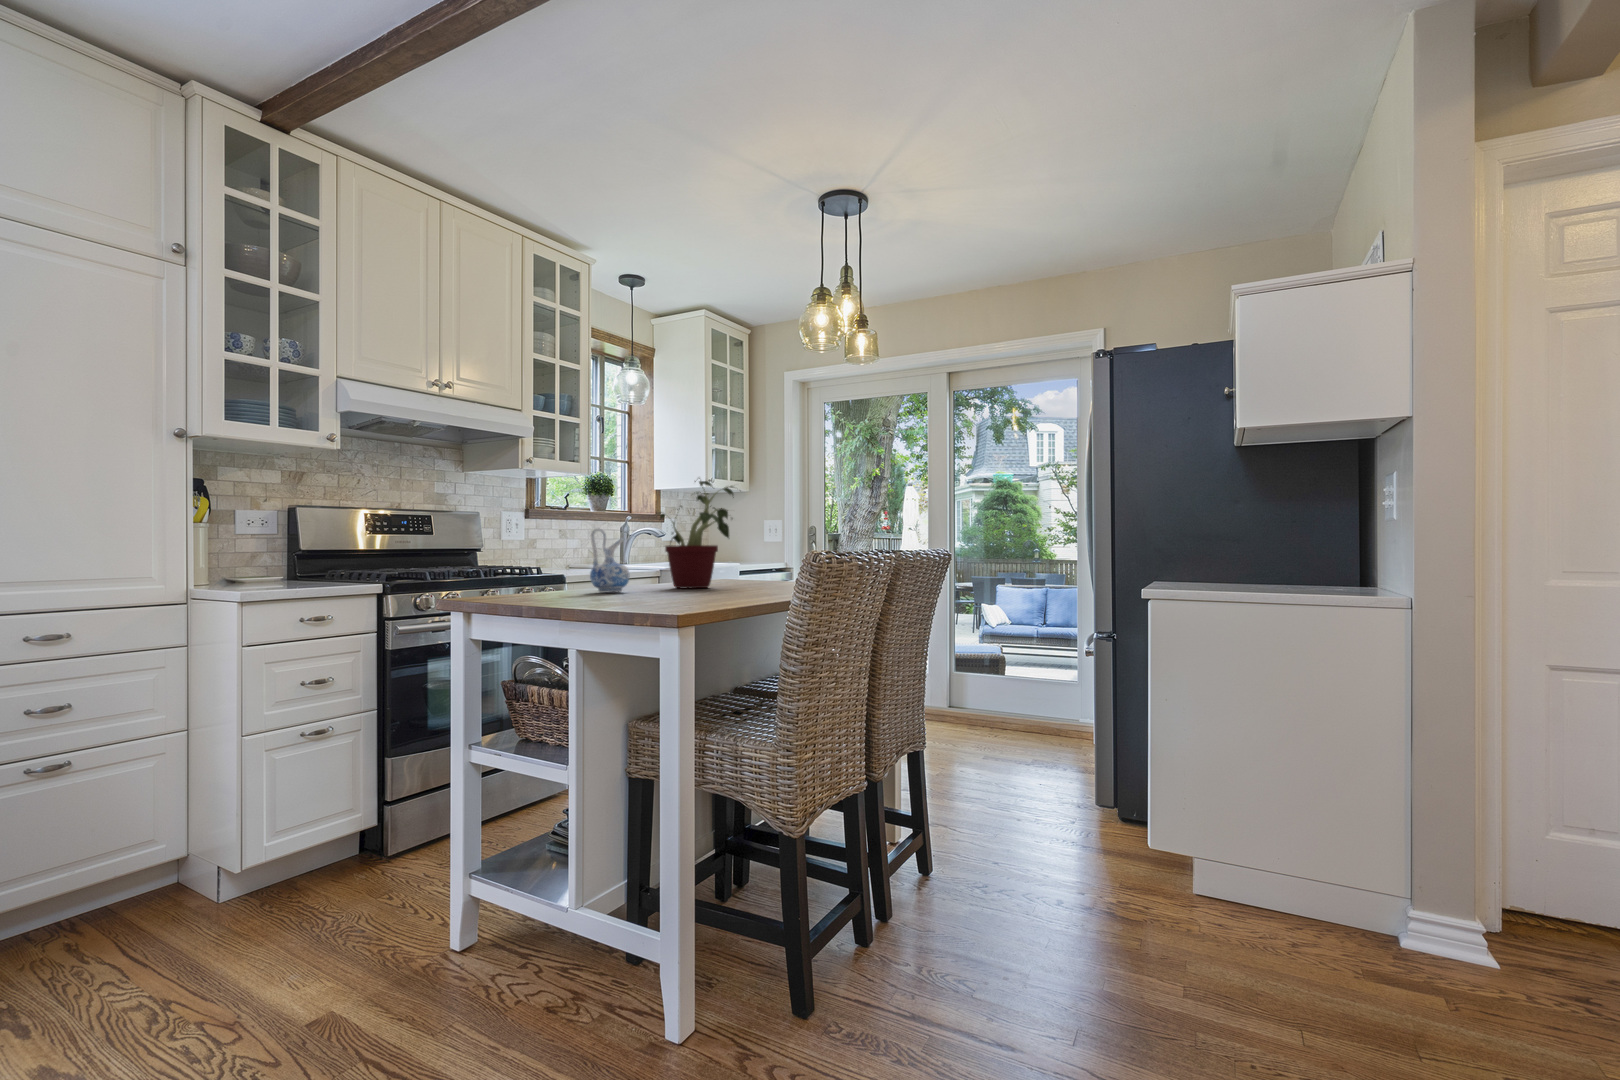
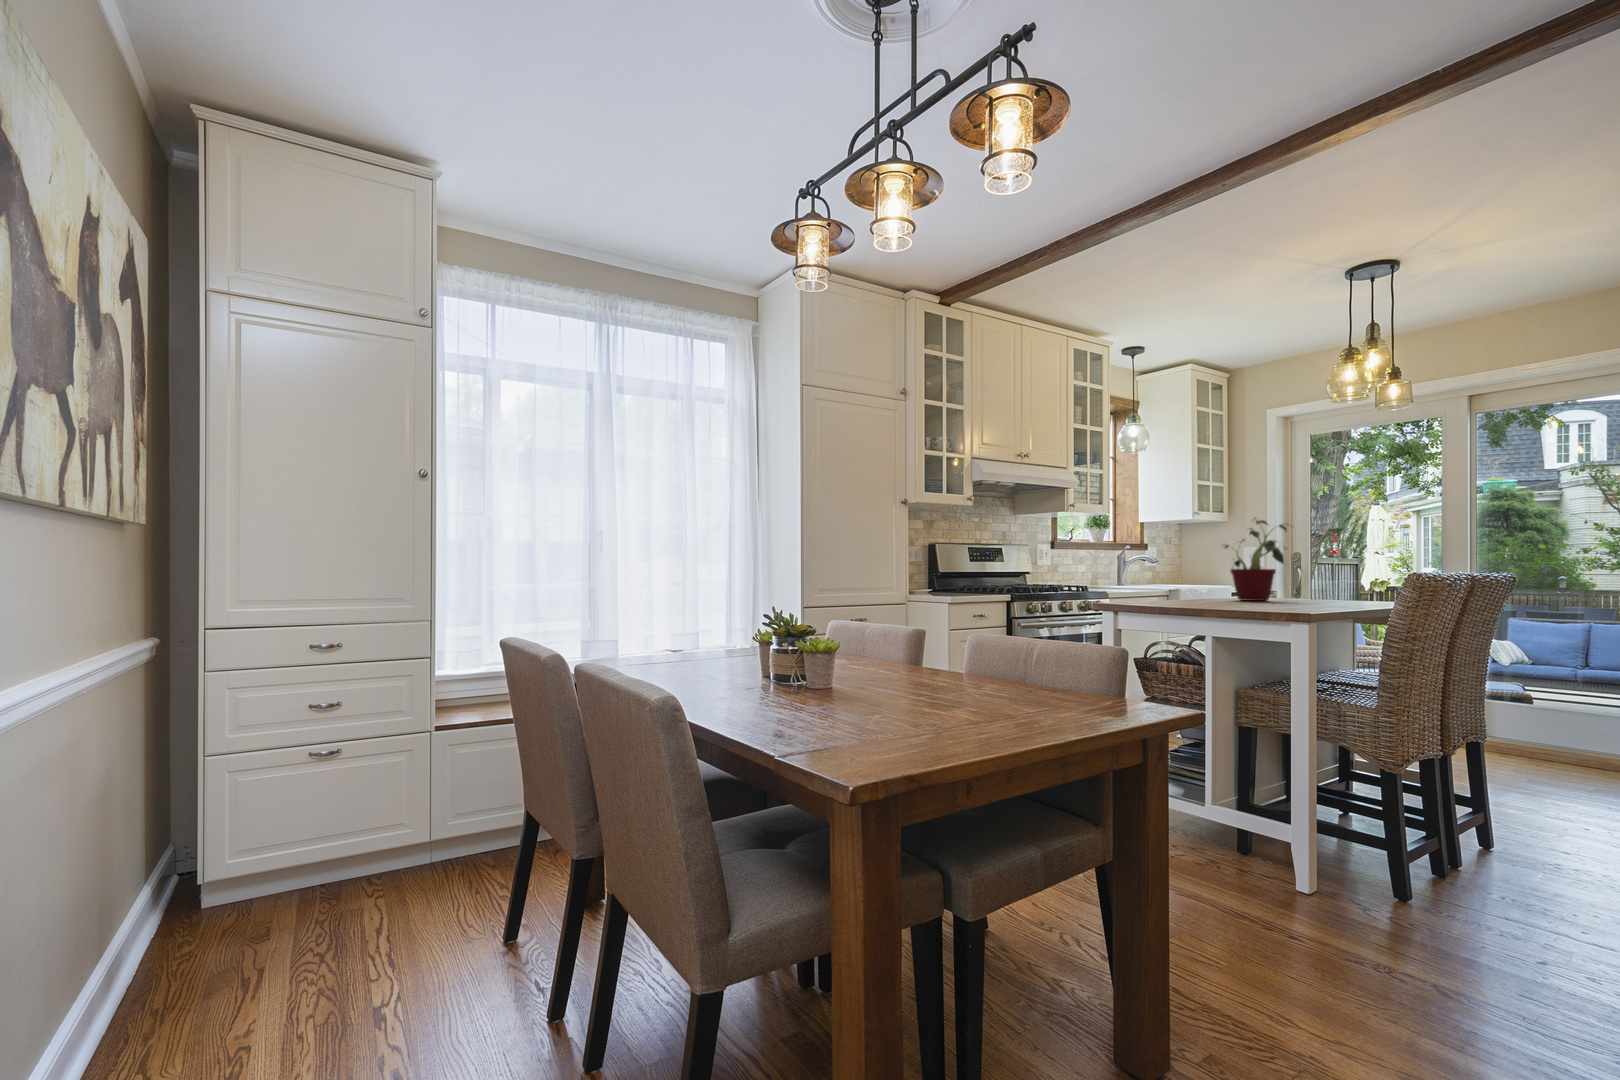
ceramic pitcher: present [590,528,629,592] -> none [1184,556,1214,601]

